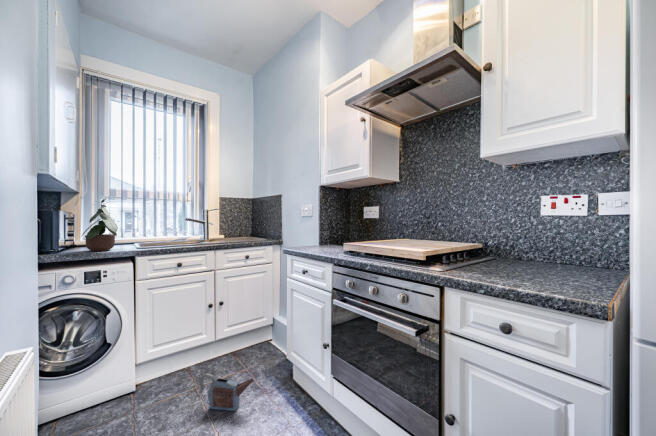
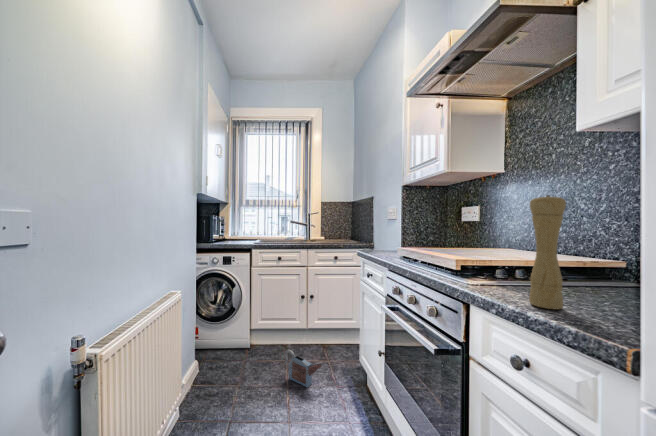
pepper mill: none [503,191,531,283] -> present [529,195,566,309]
potted plant: present [82,199,118,251] -> none [220,205,244,243]

